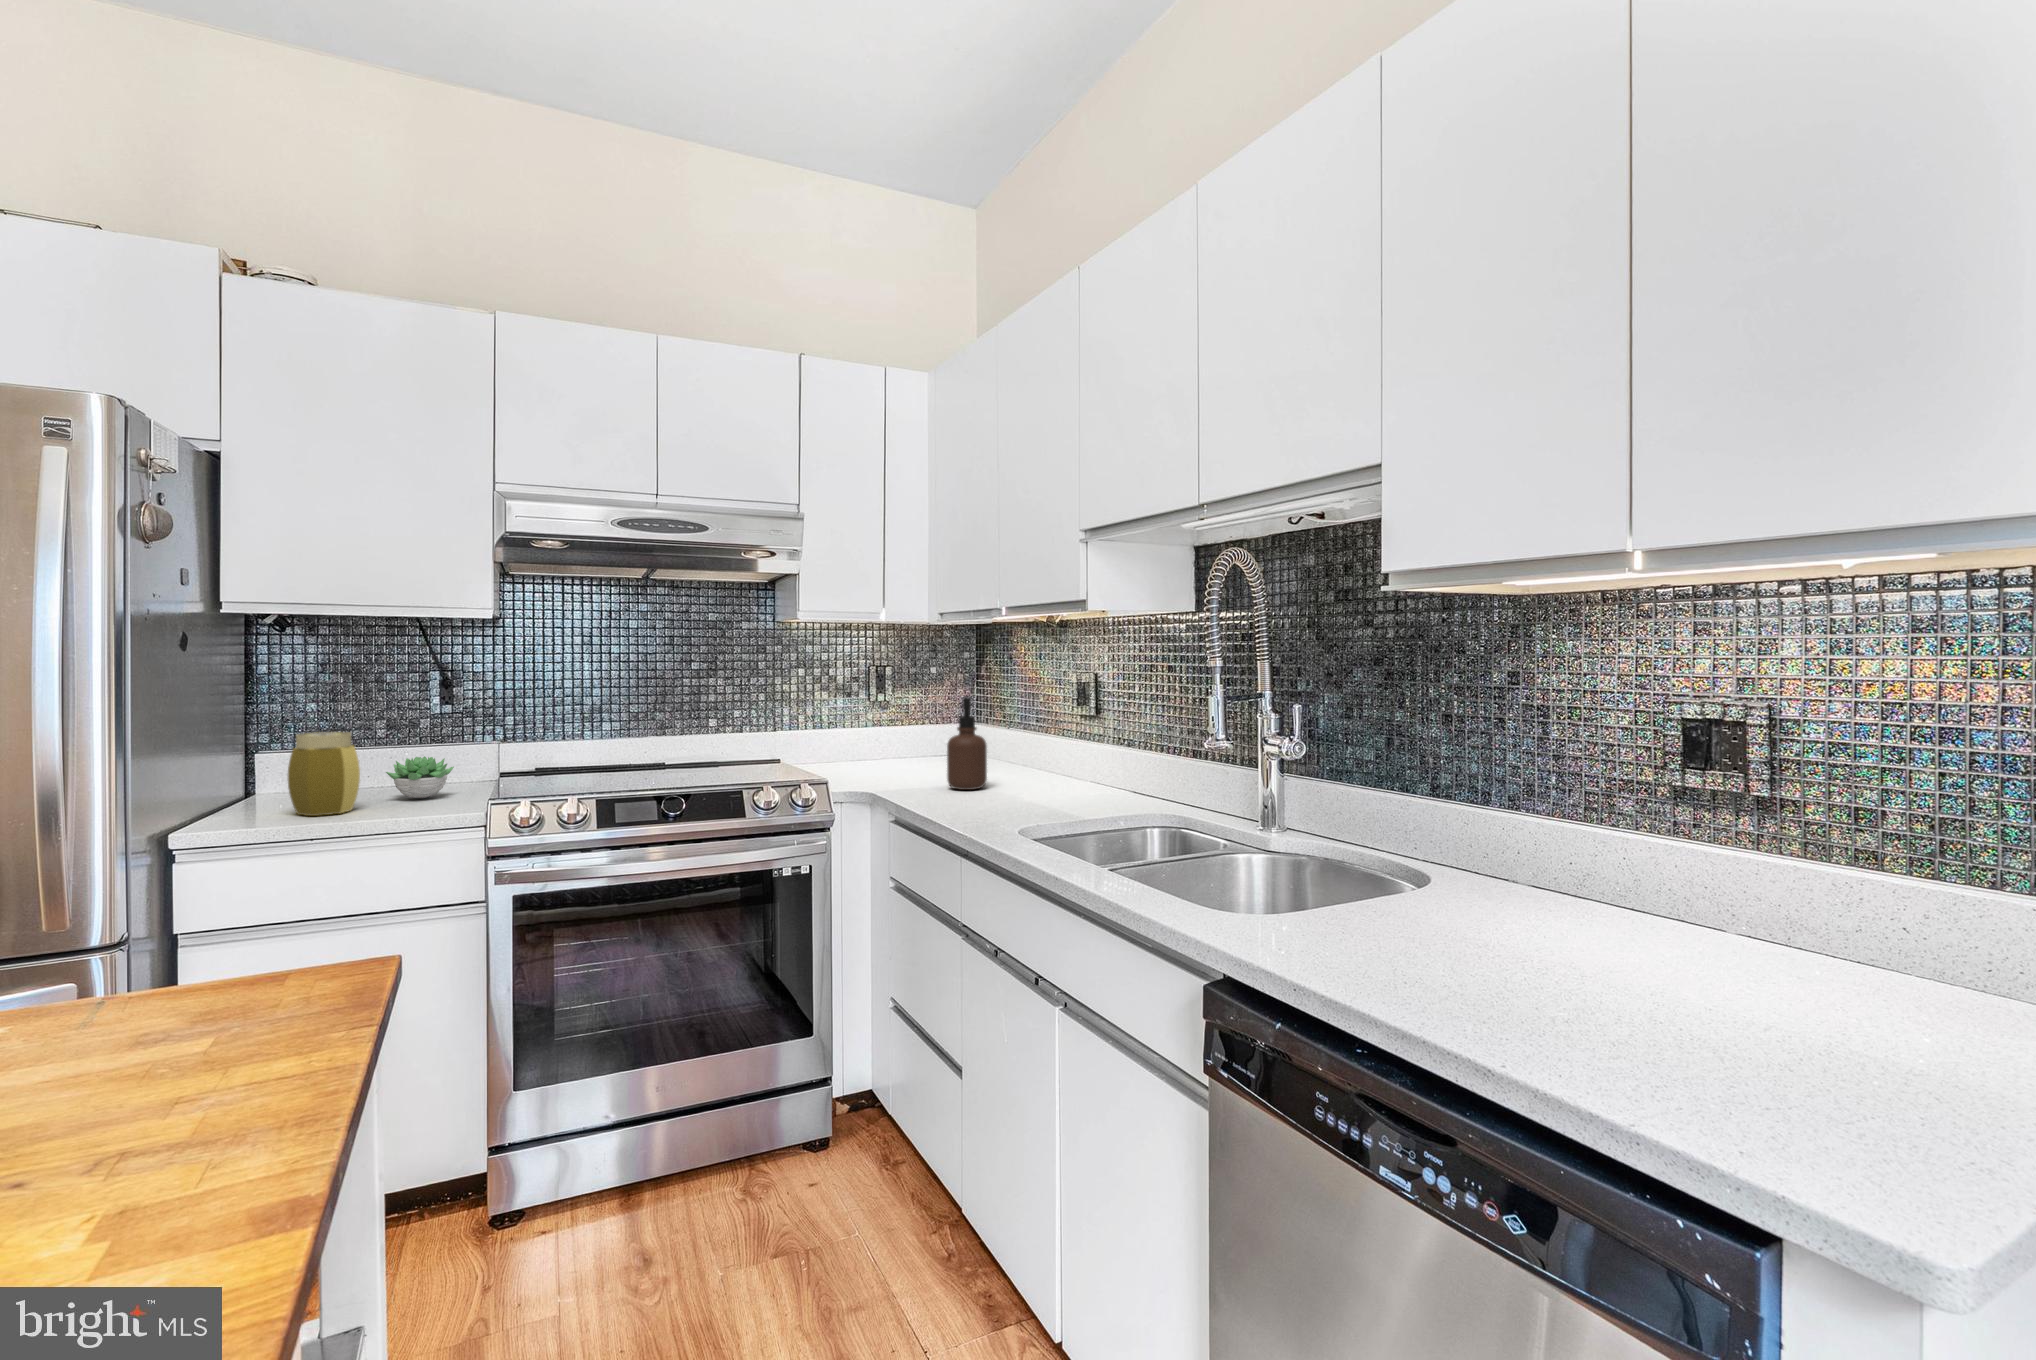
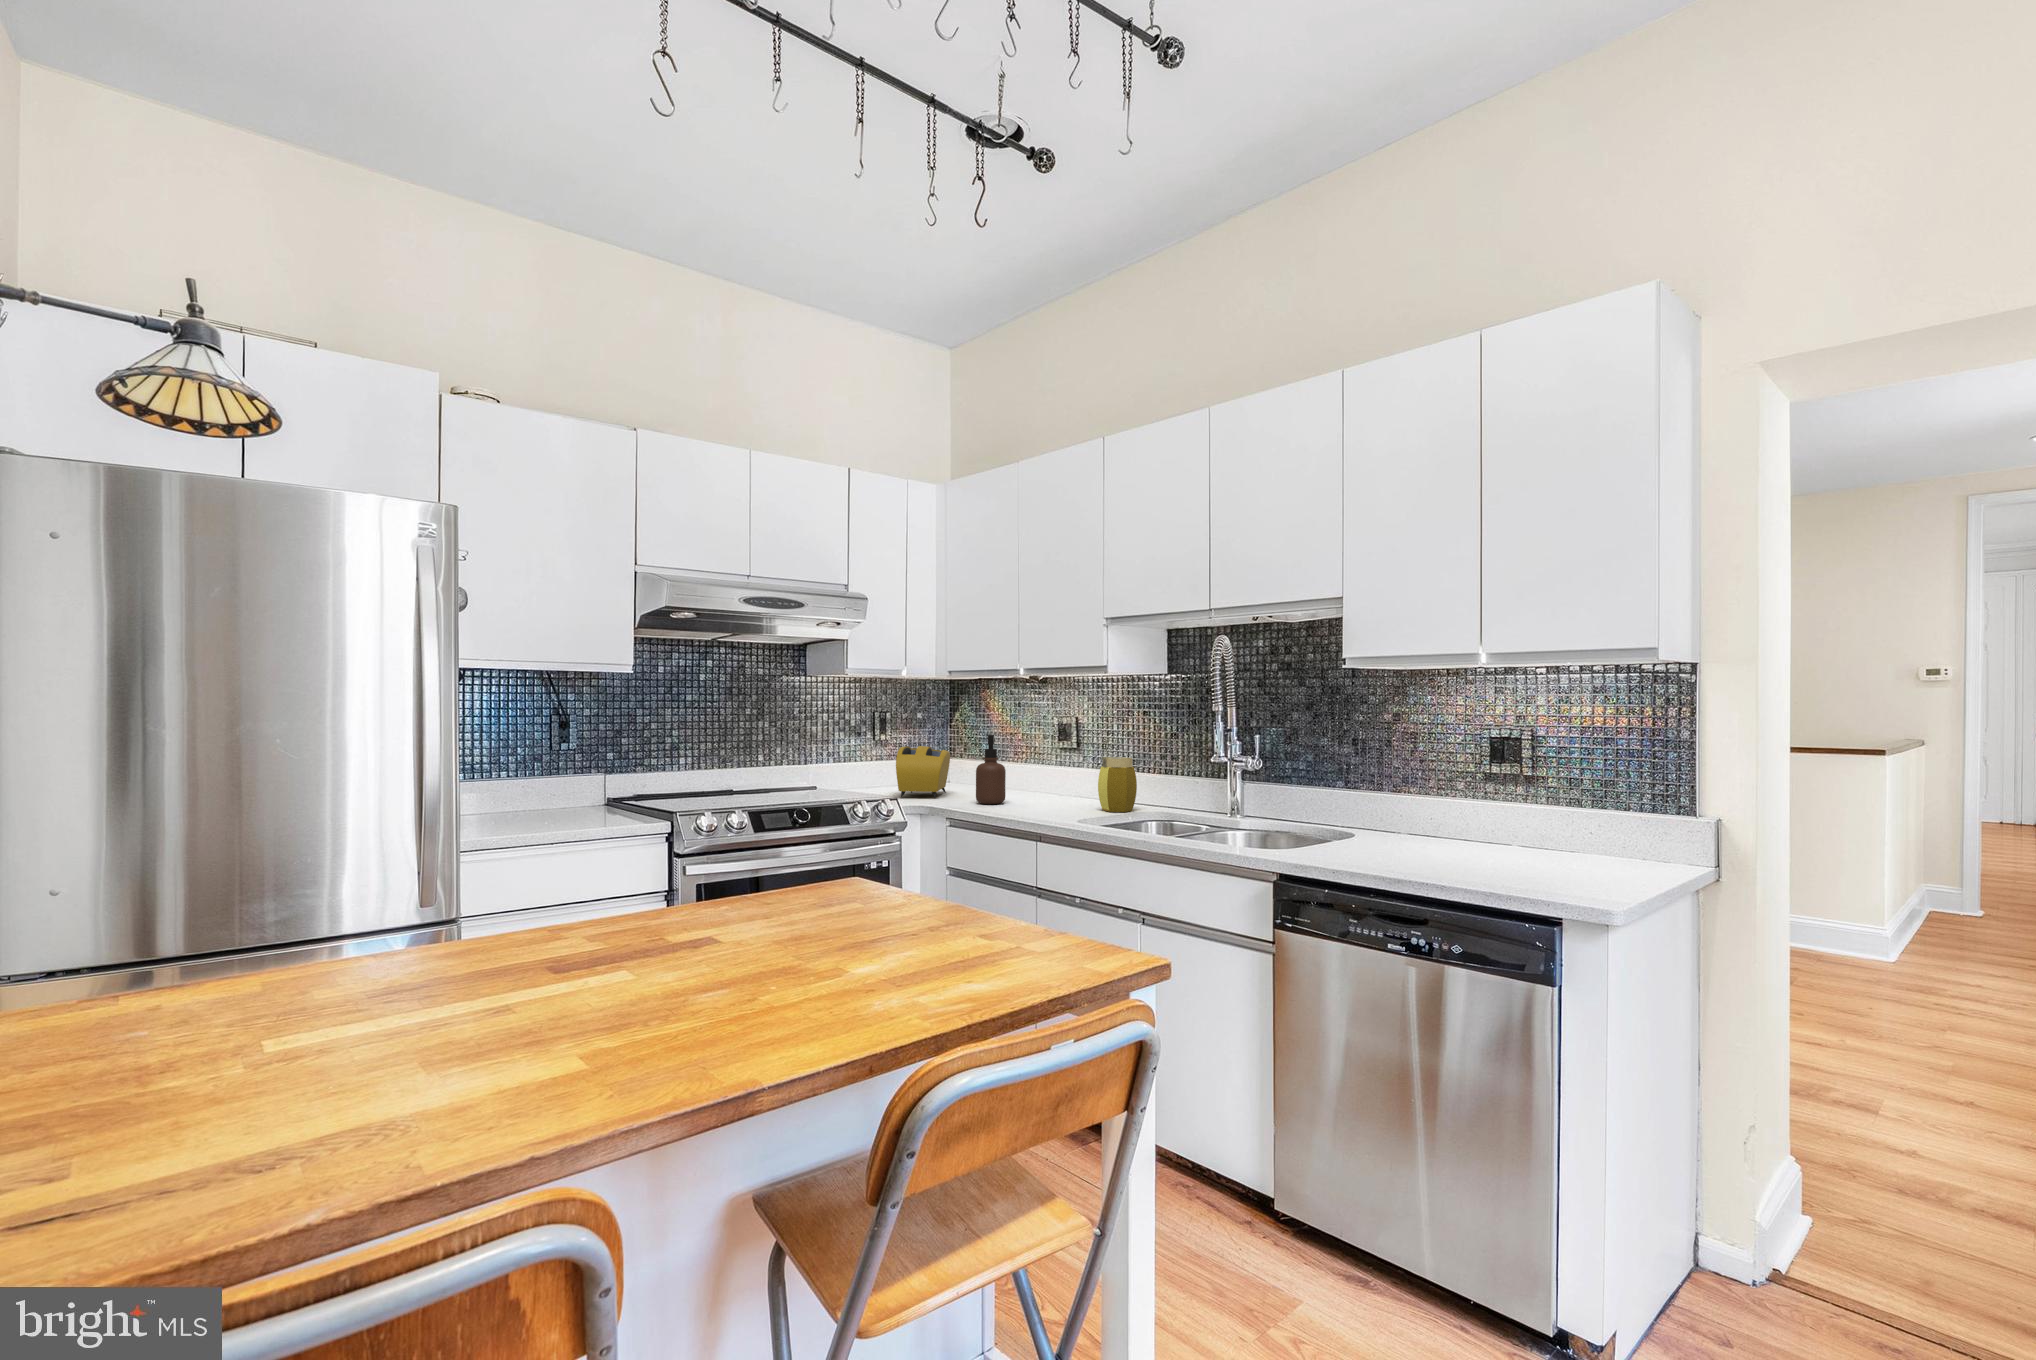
toaster: none [867,709,950,777] -> present [896,746,950,798]
jar: present [288,732,360,816] -> present [1098,757,1137,812]
succulent plant: present [386,756,454,798] -> none [552,781,602,815]

